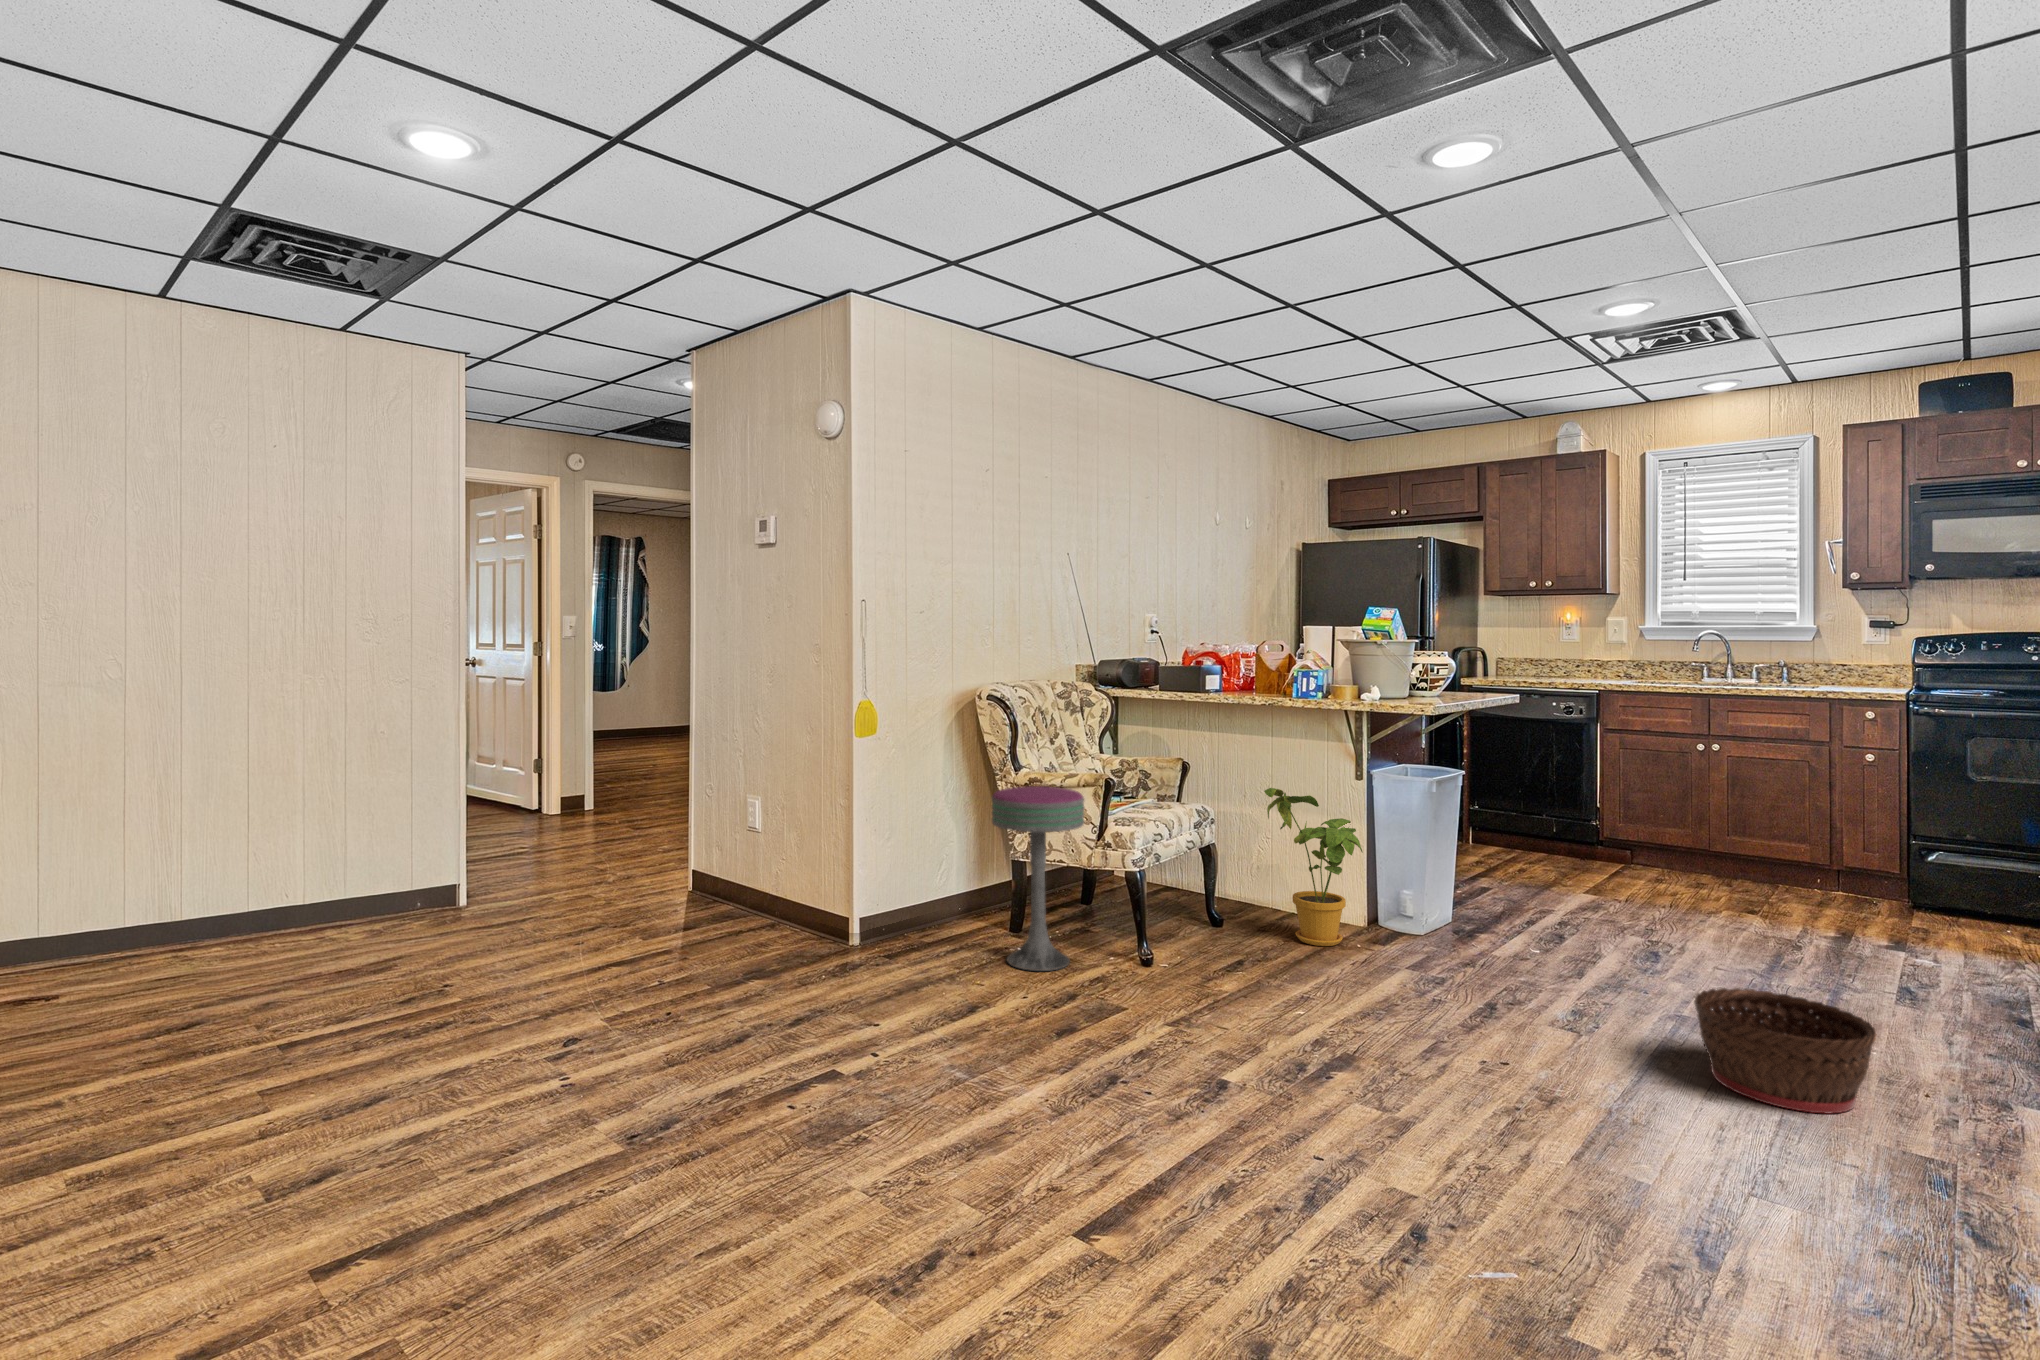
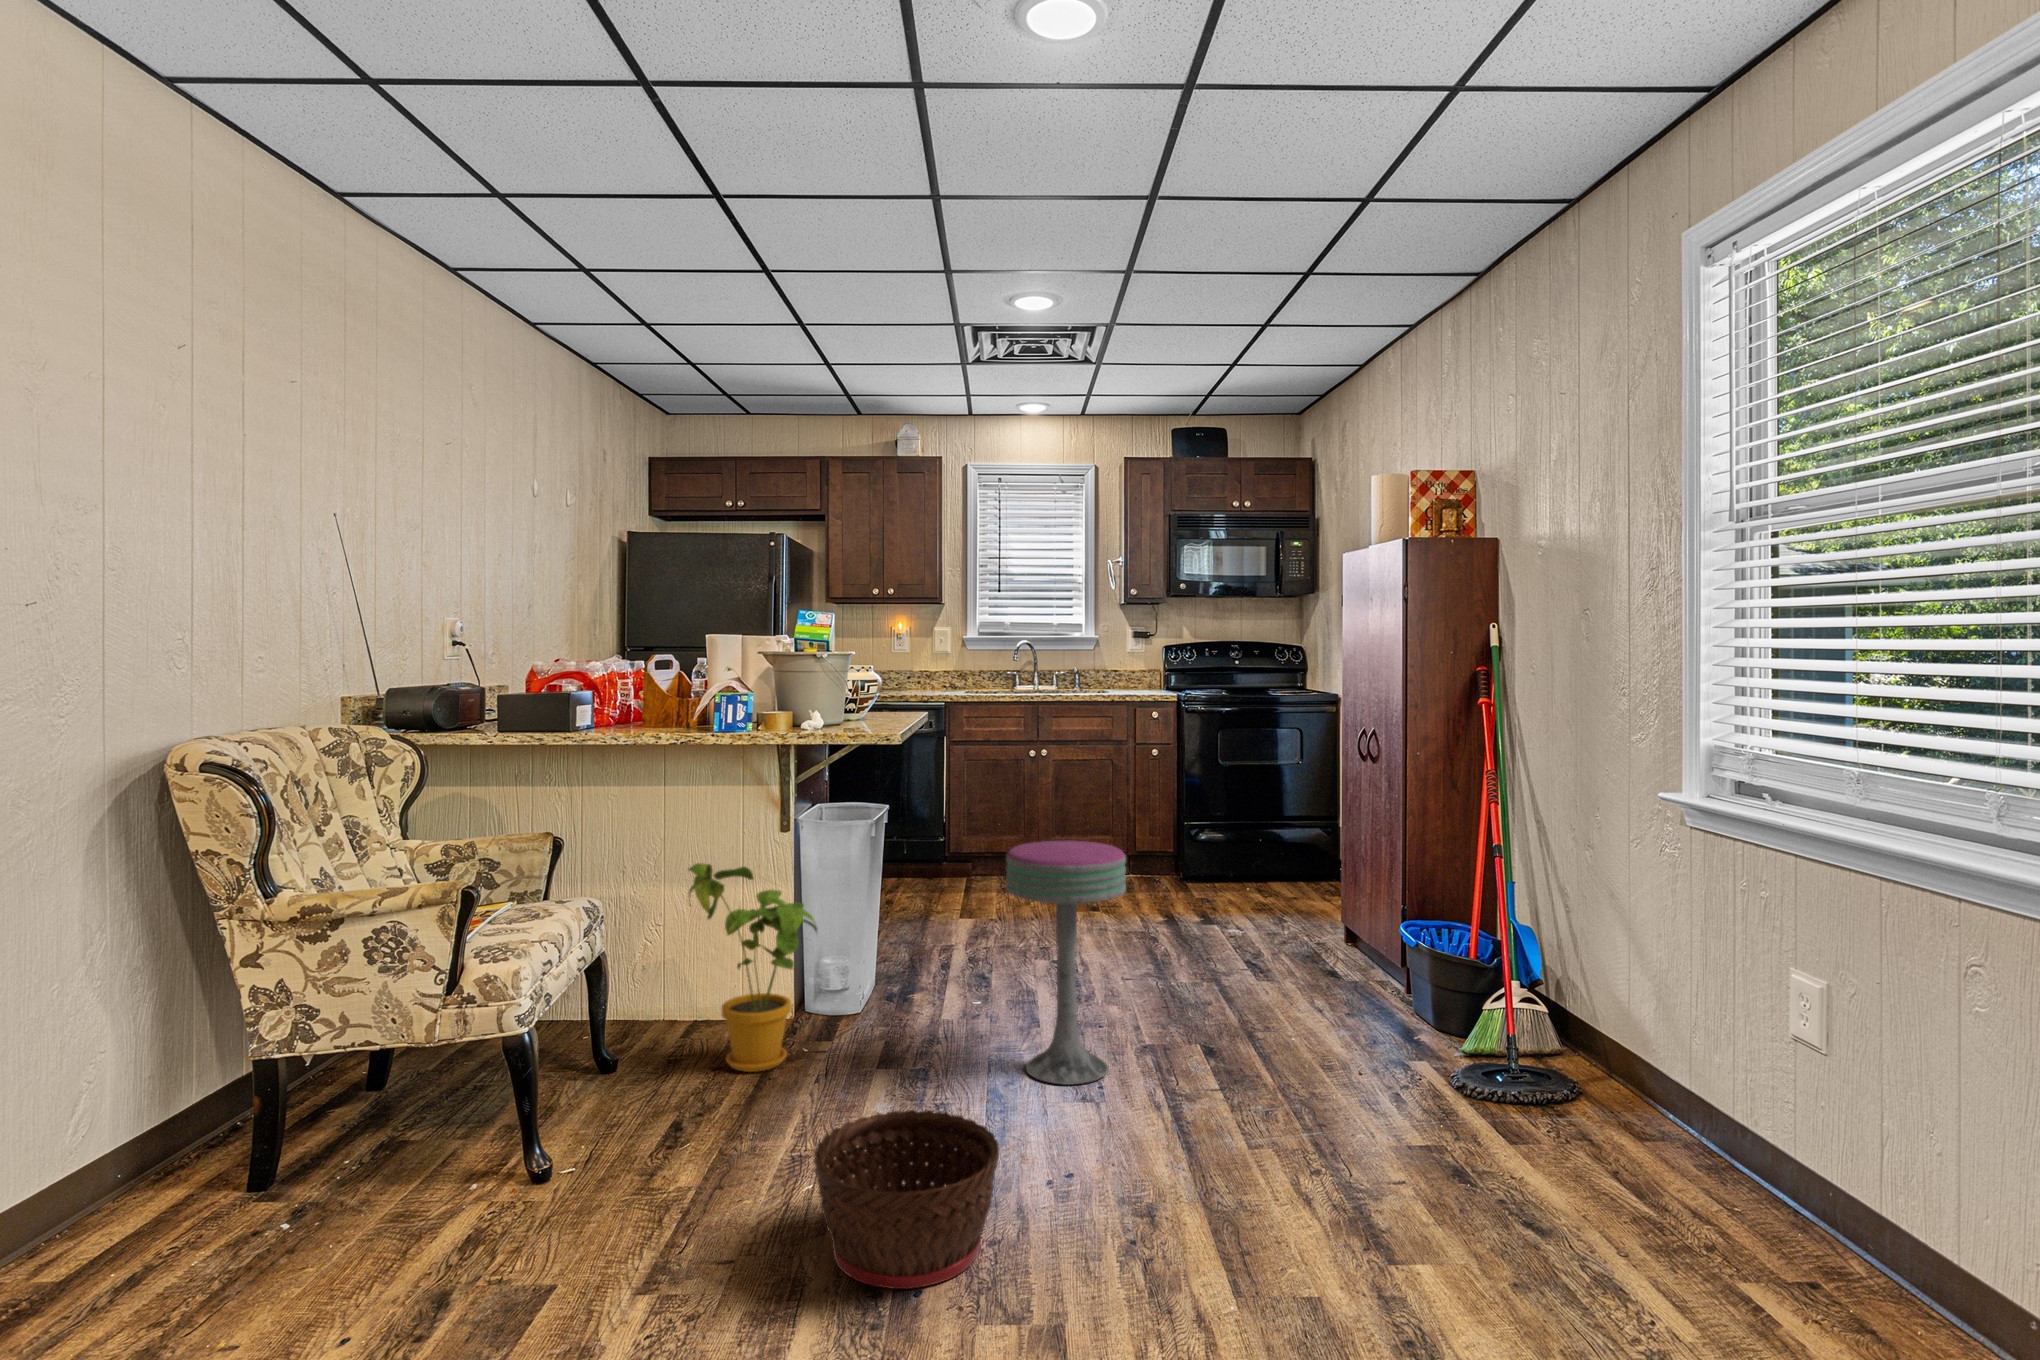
bar stool: present [992,786,1084,971] -> present [1006,841,1126,1085]
basket: present [1694,988,1876,1113] -> present [813,1110,1000,1289]

